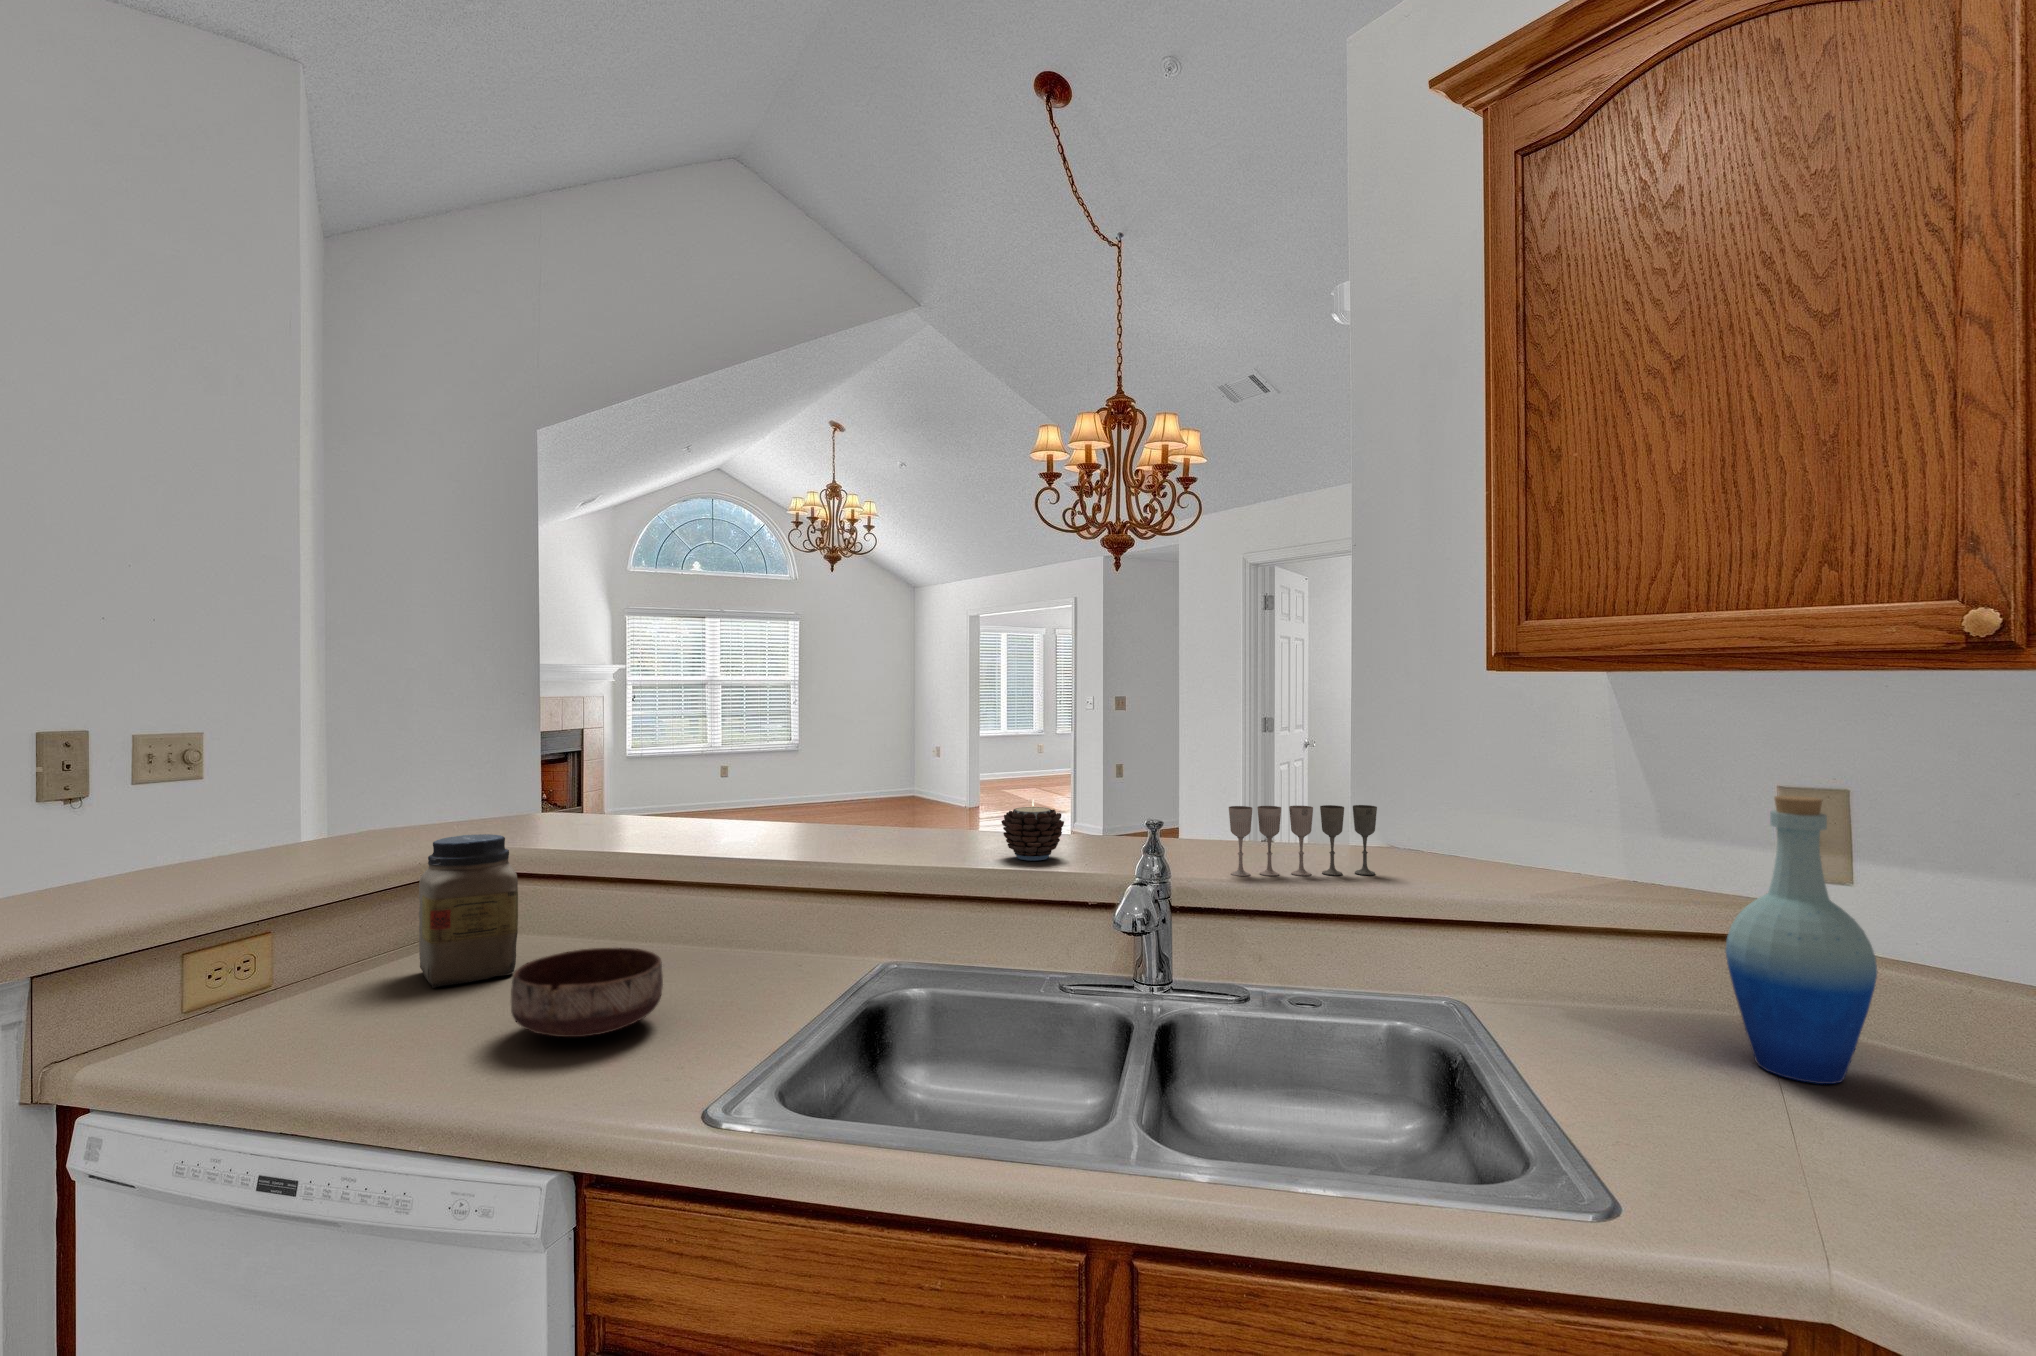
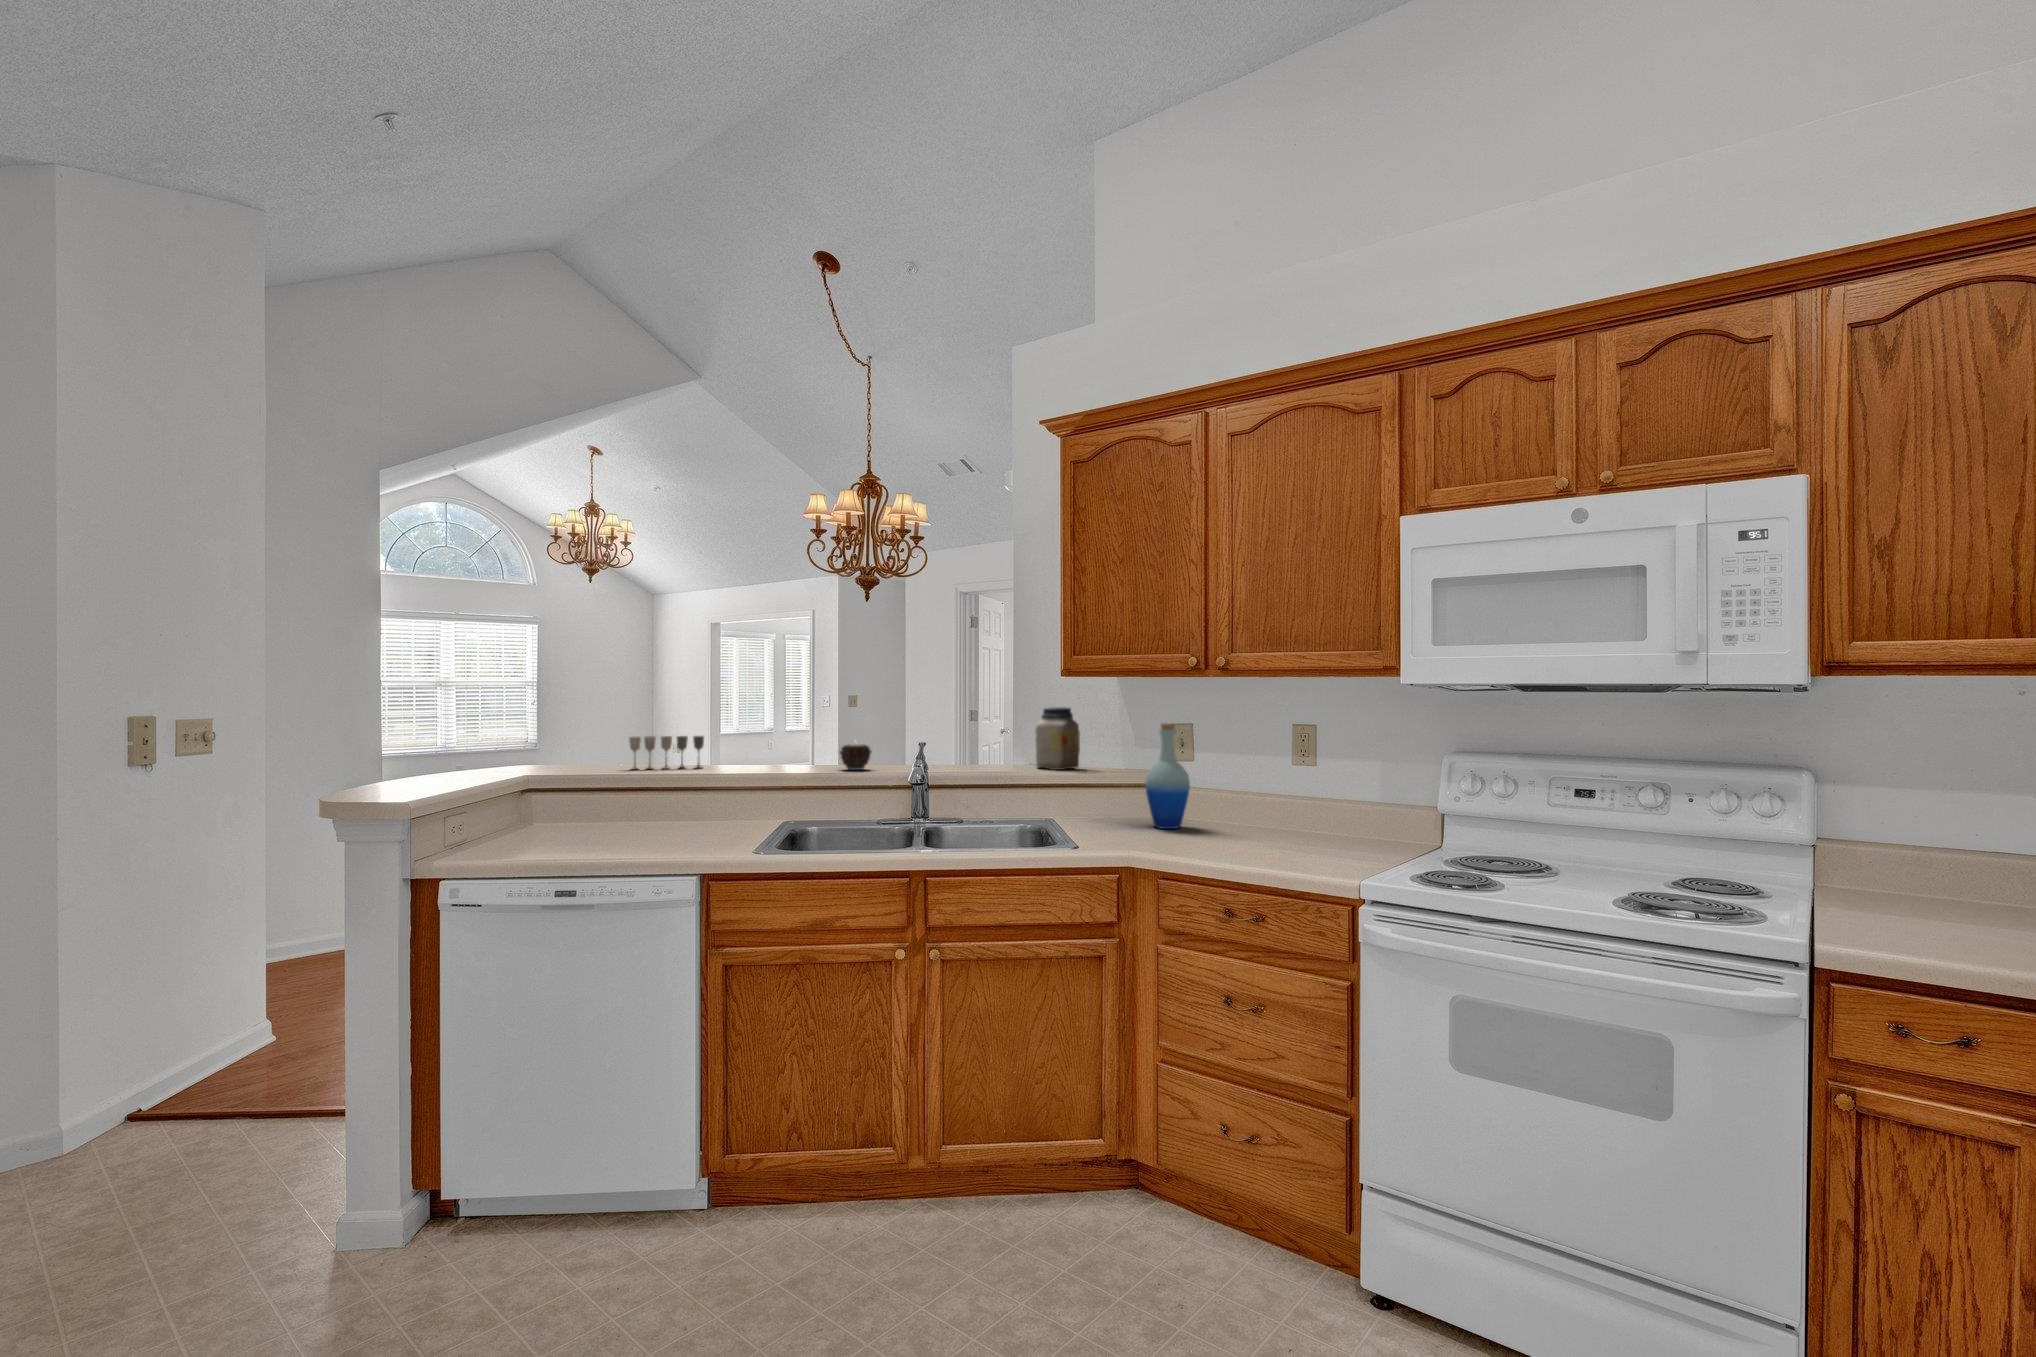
wine glass: present [1229,805,1377,877] -> present [629,736,704,770]
jar: present [419,834,518,988] -> present [1035,707,1080,770]
bowl: present [511,948,663,1037] -> none [626,807,697,842]

